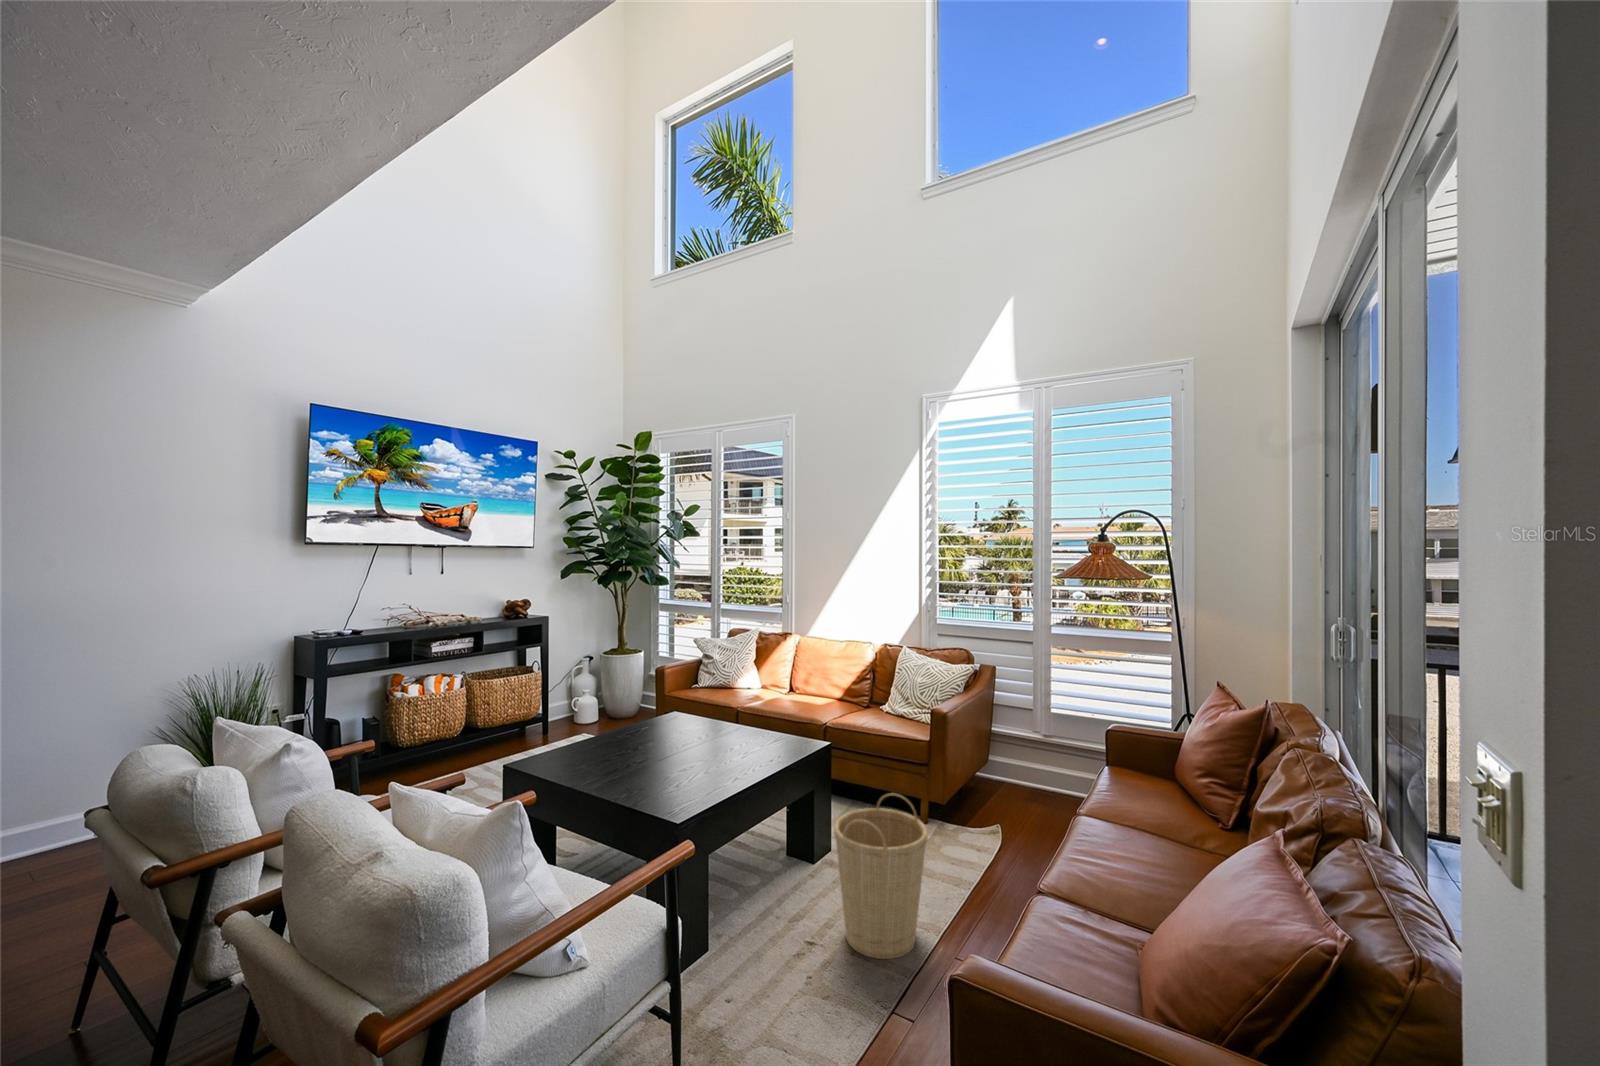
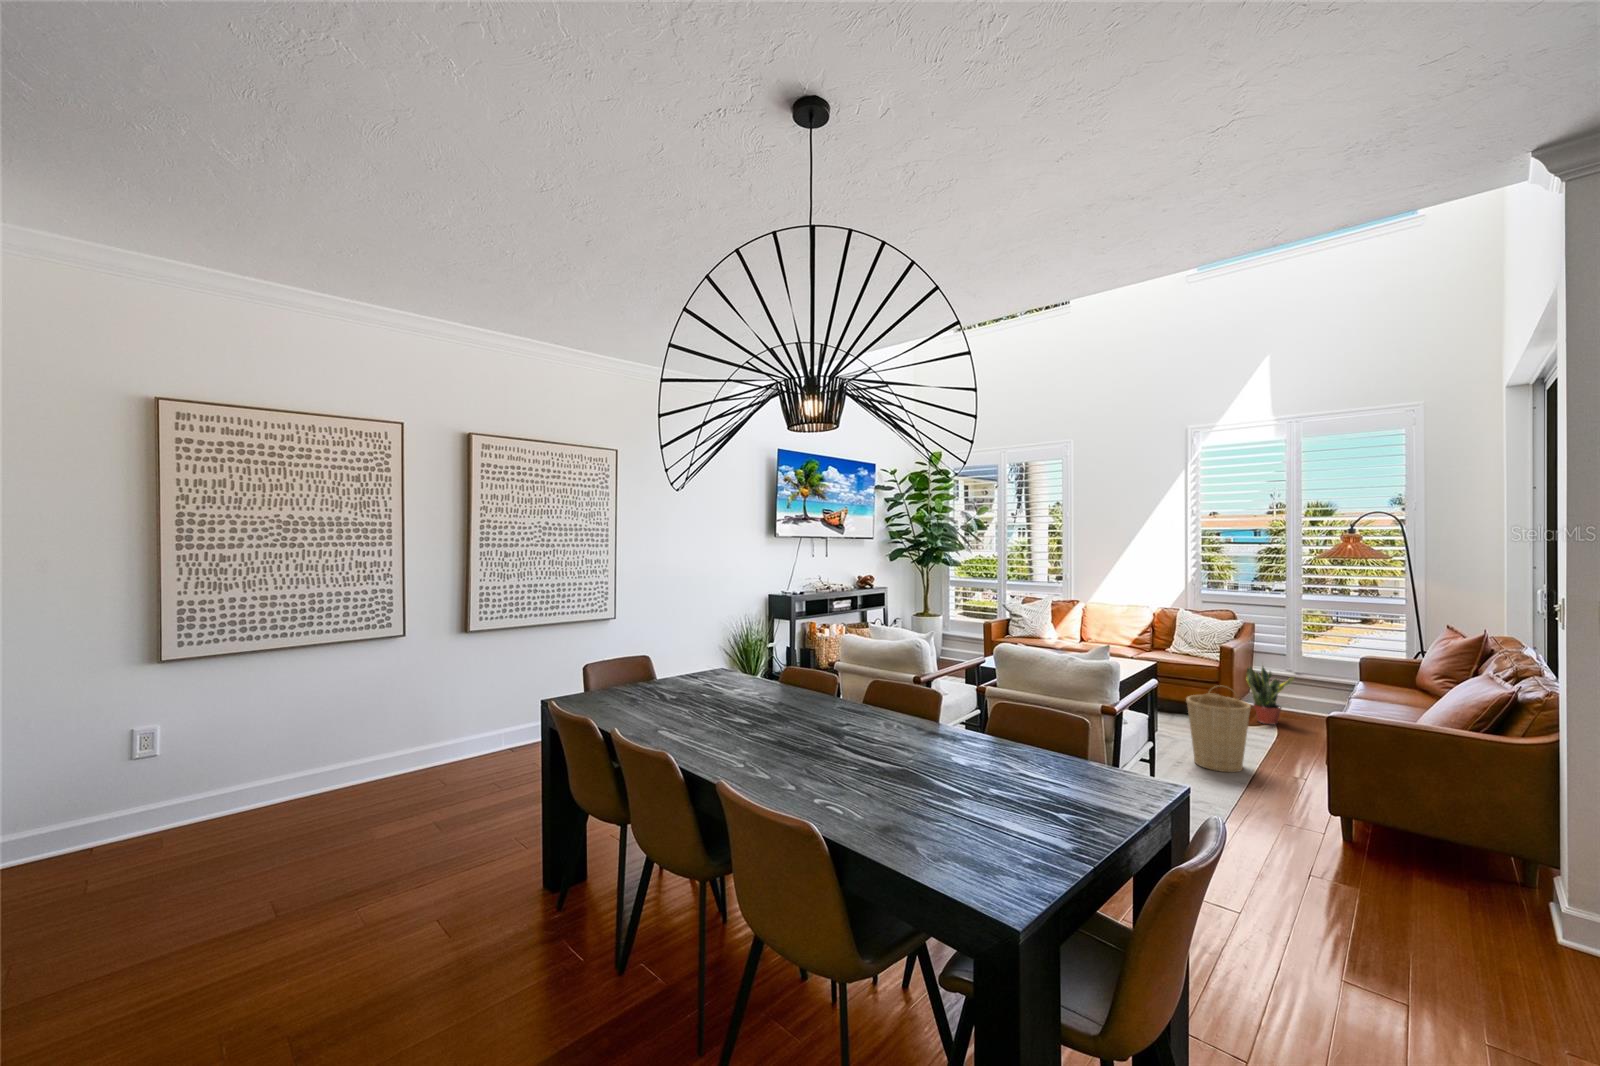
potted plant: none [975,728,1031,818] -> present [1247,667,1294,724]

